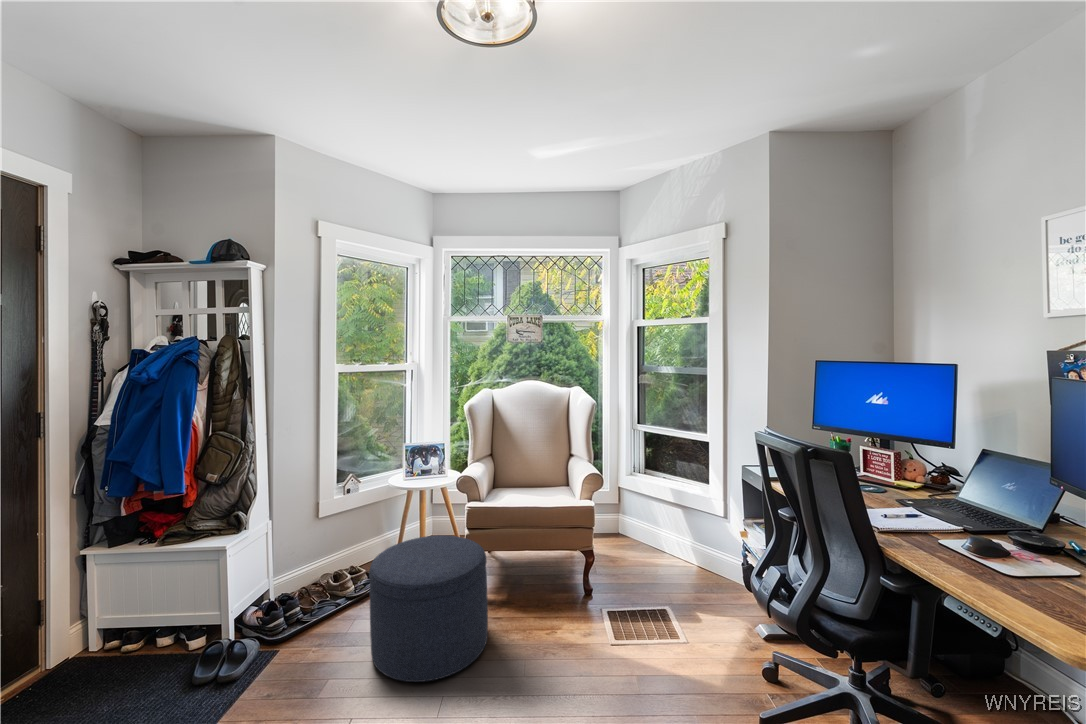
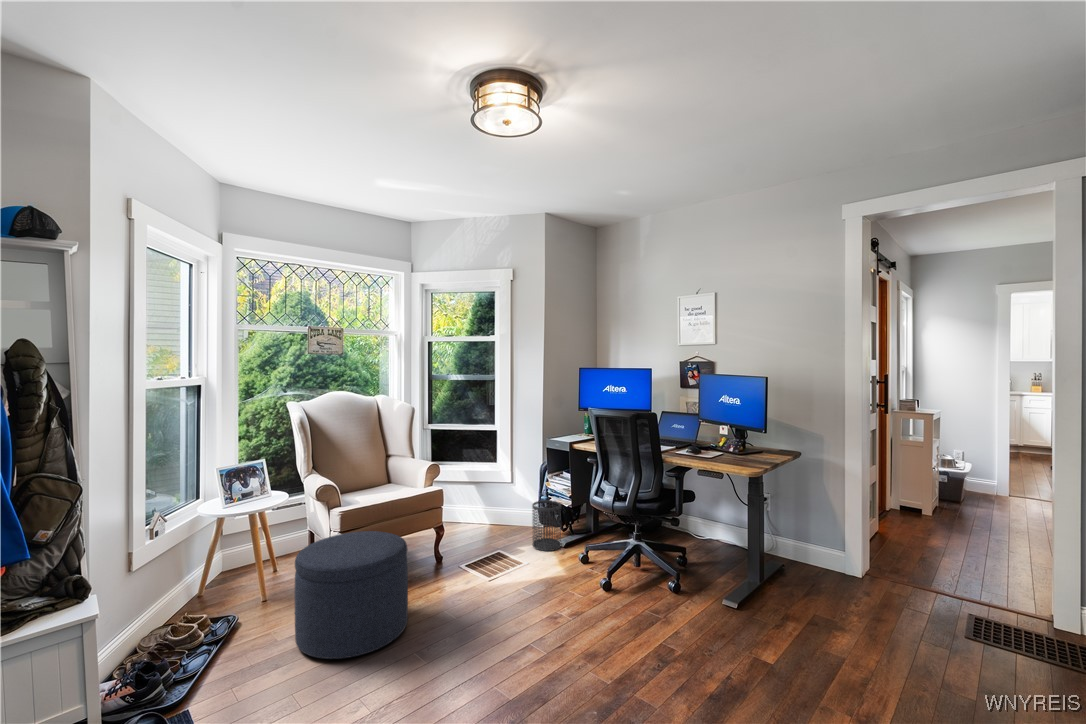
wastebasket: none [718,555,764,637] -> present [532,500,561,551]

